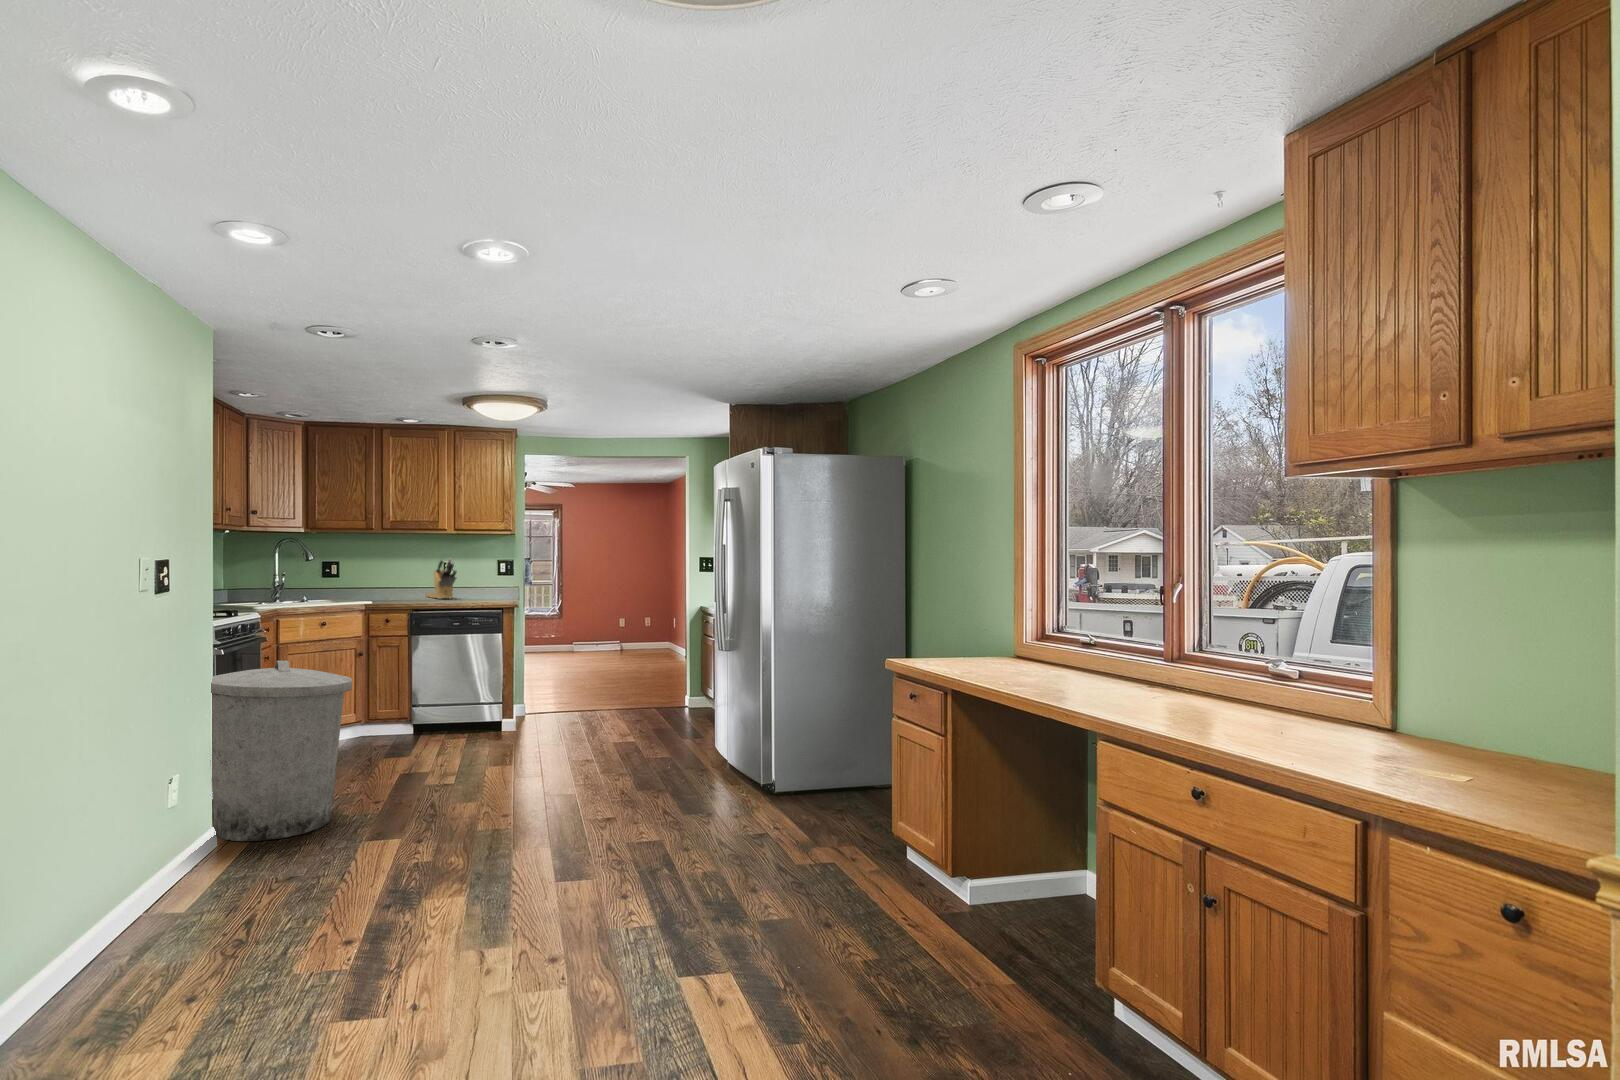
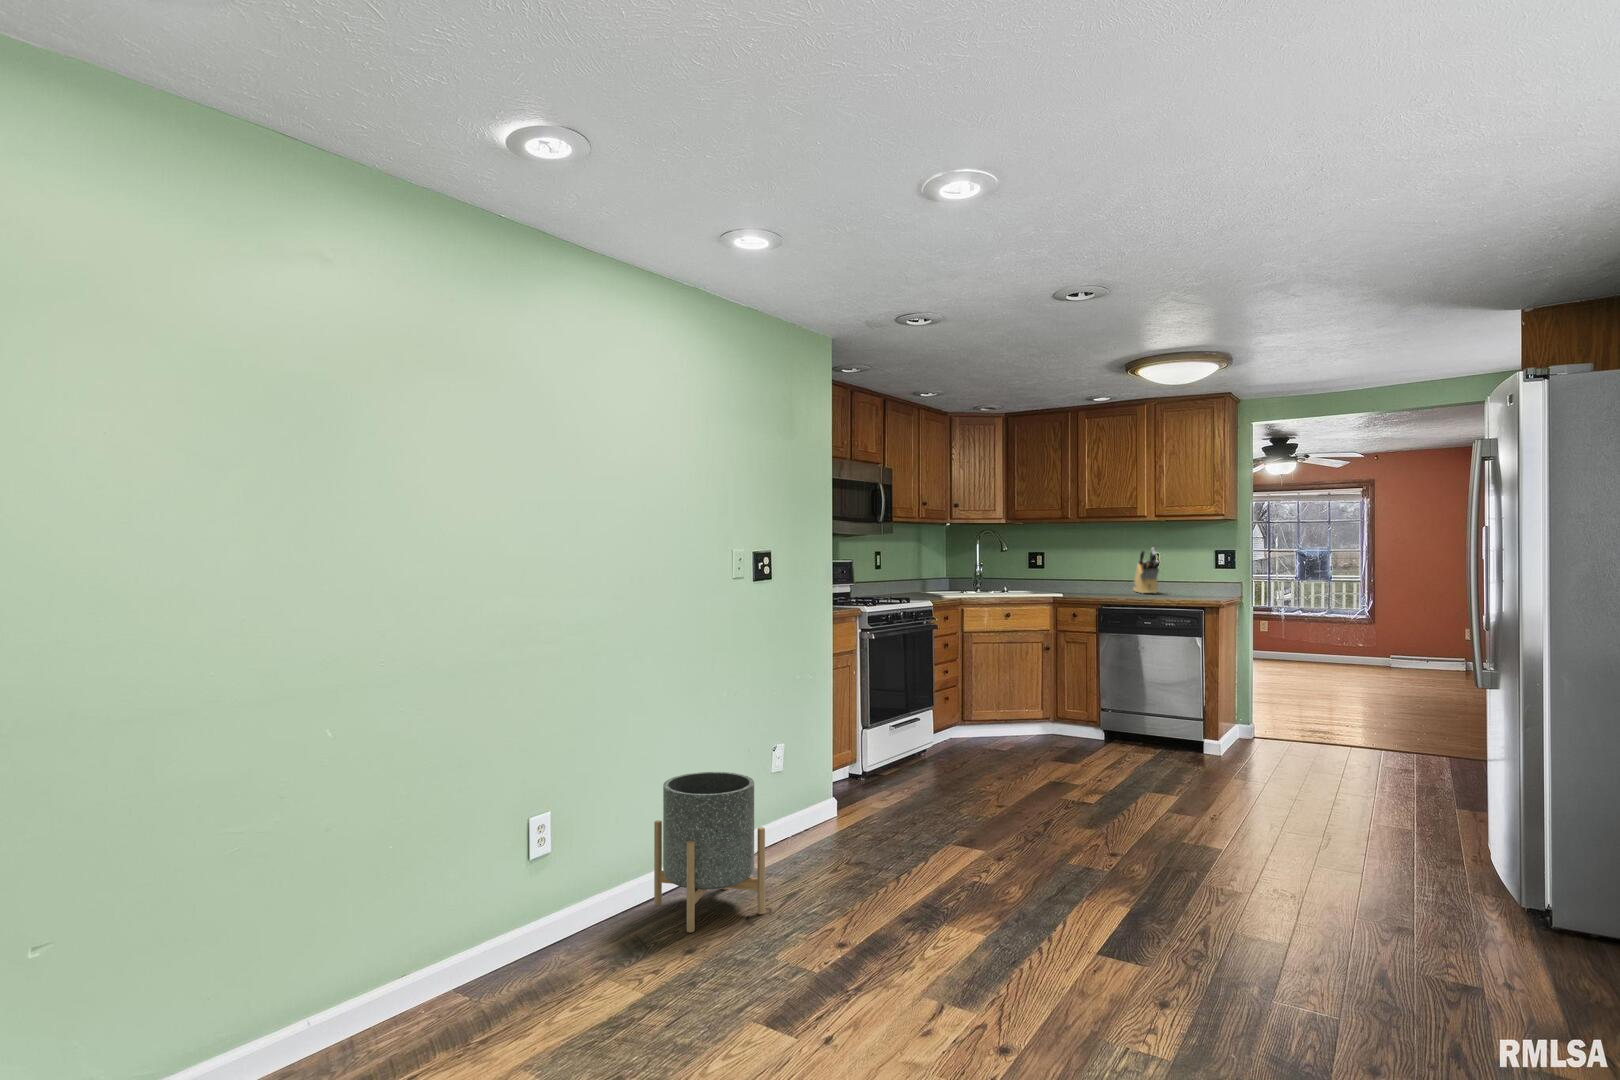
trash can: present [210,661,352,841] -> none [842,644,968,819]
planter: none [74,814,236,992] -> present [654,772,765,932]

